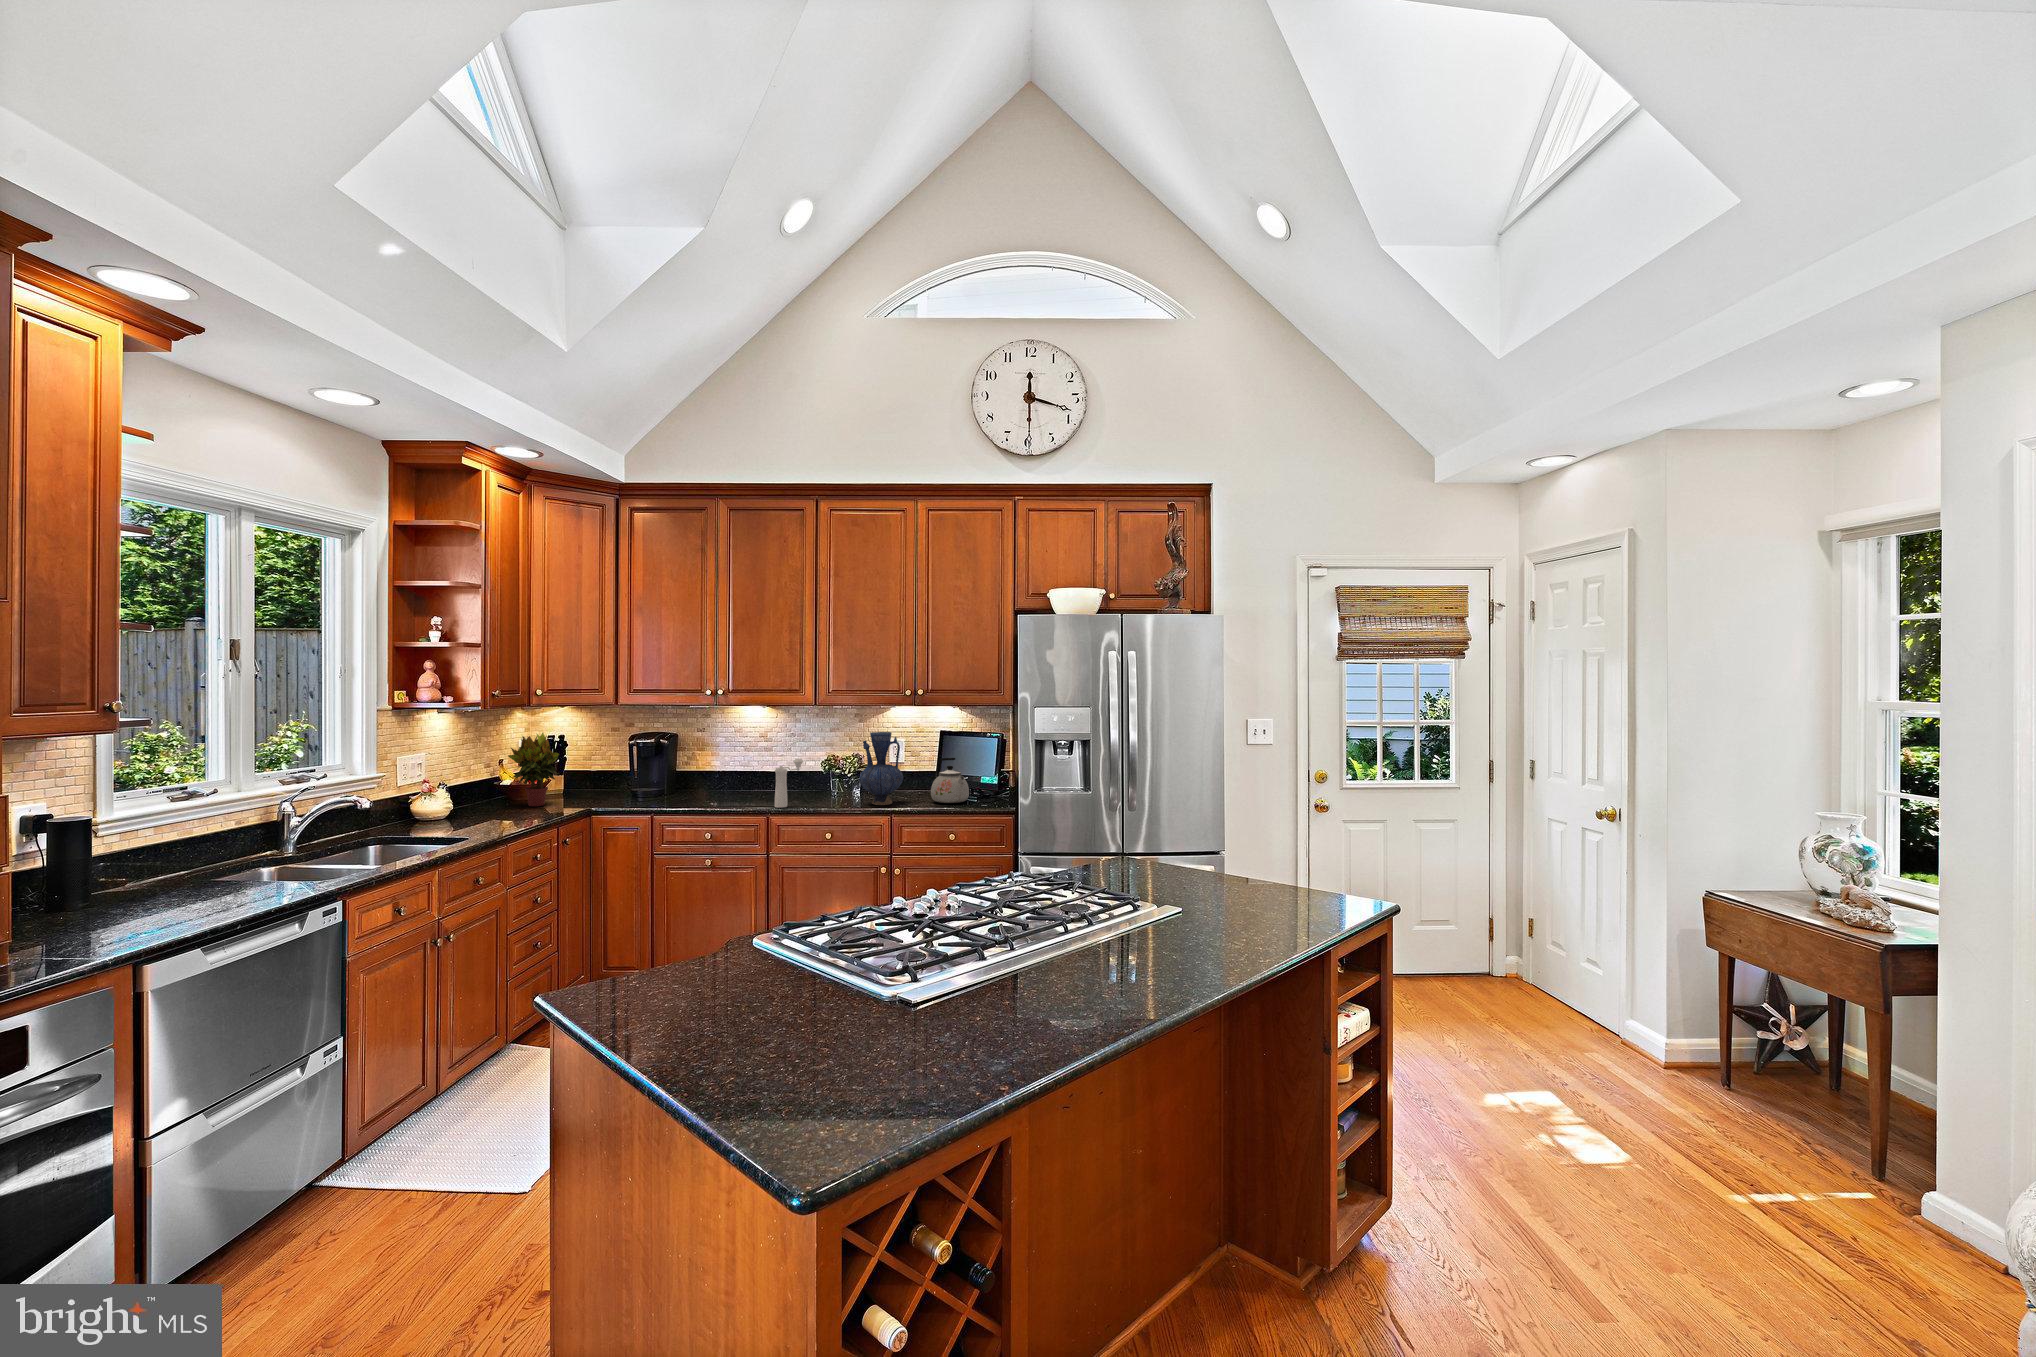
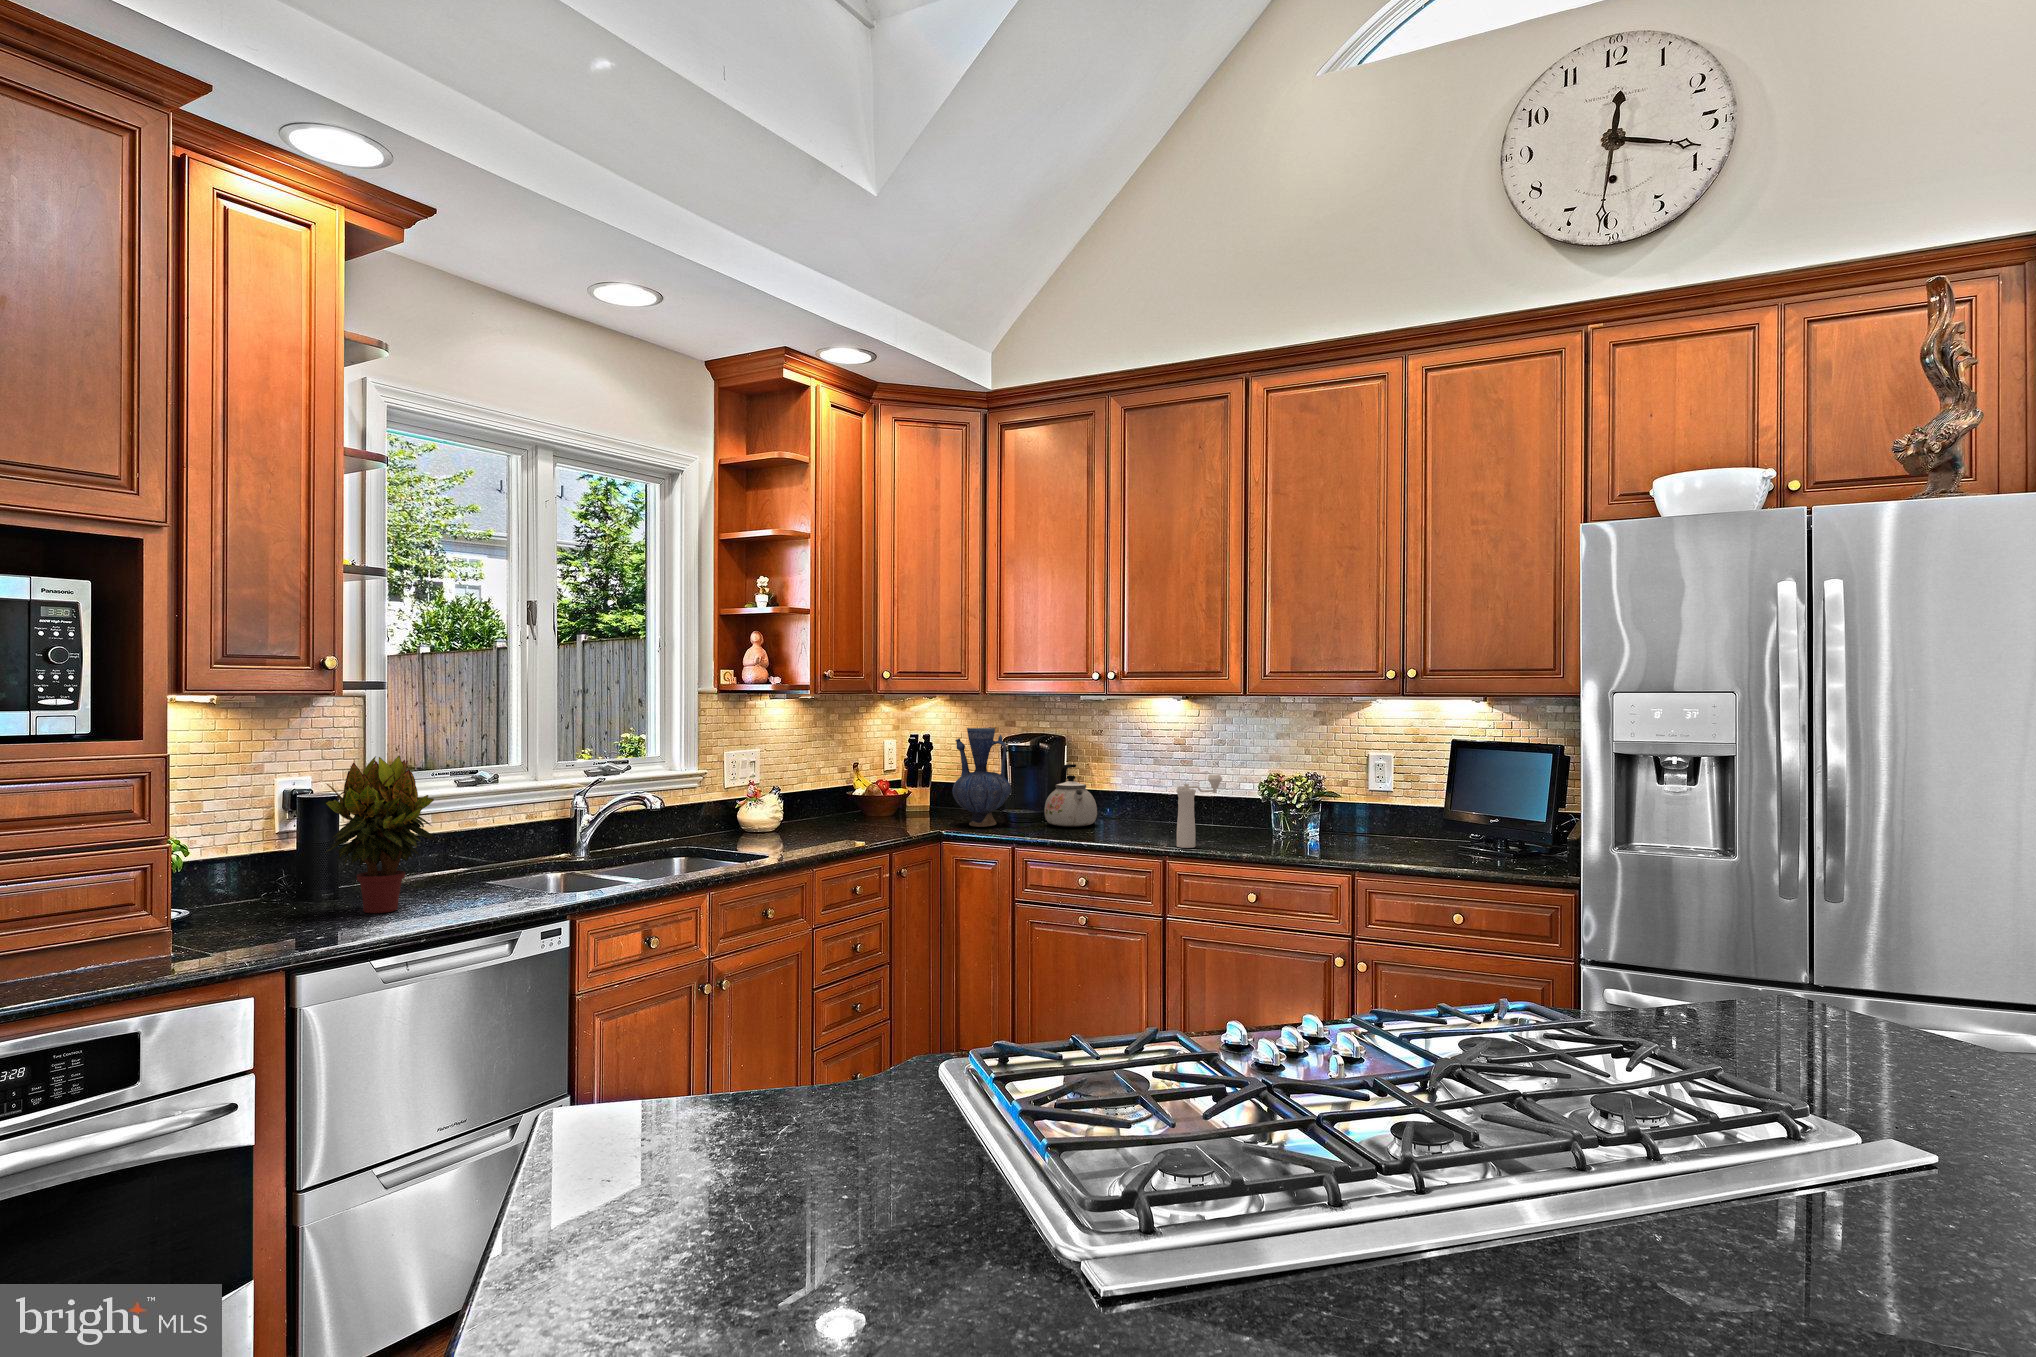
vase: present [859,732,903,805] -> present [952,728,1011,827]
potted plant: present [508,733,559,806] -> present [325,756,436,913]
kettle: present [931,758,969,803] -> present [1044,764,1097,827]

